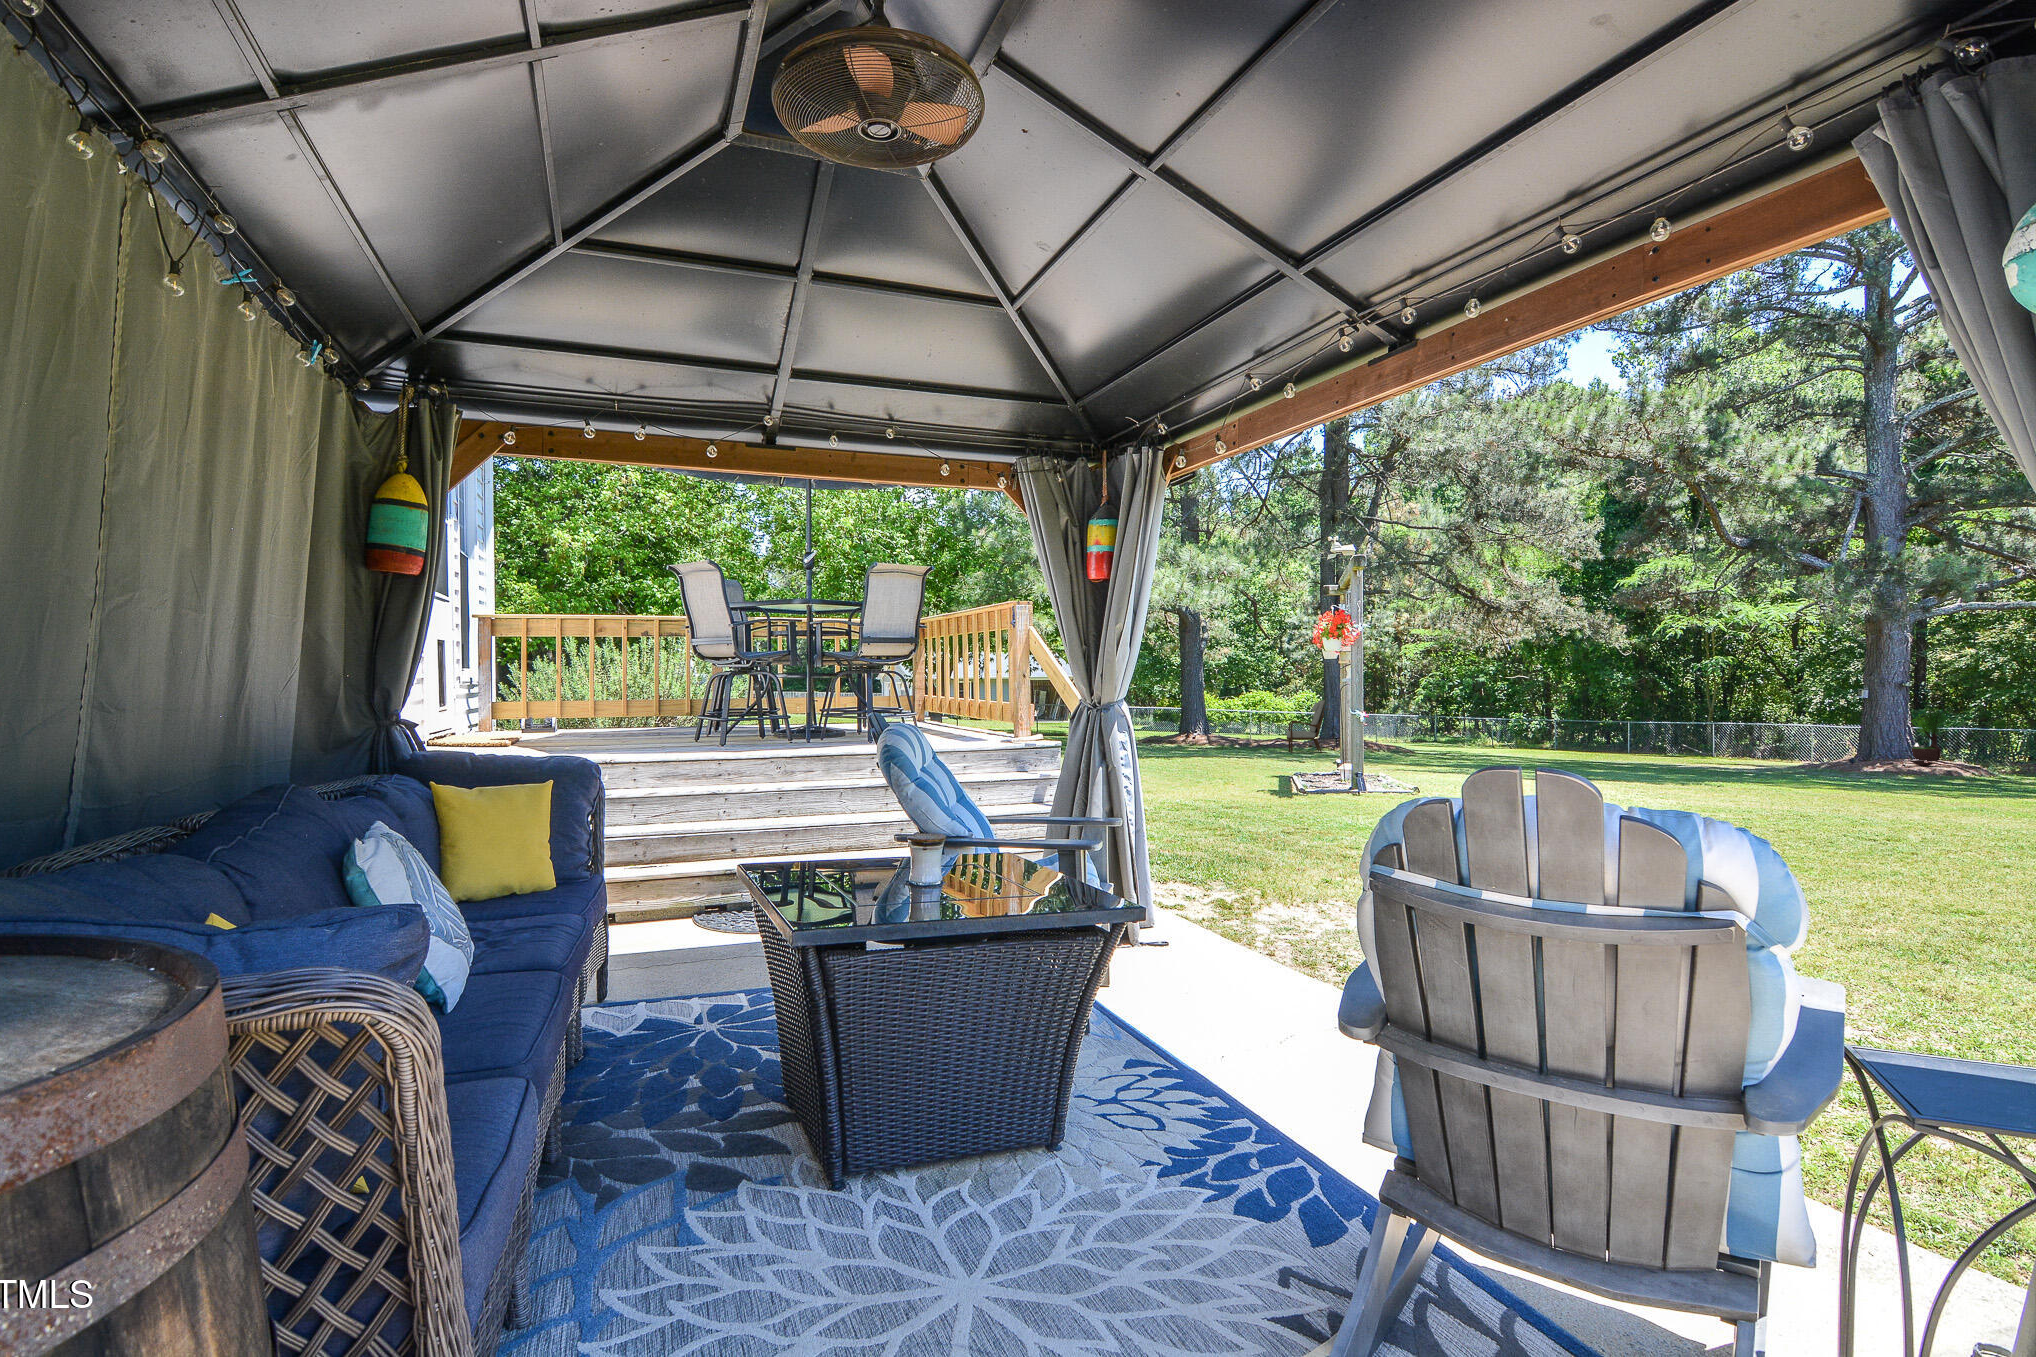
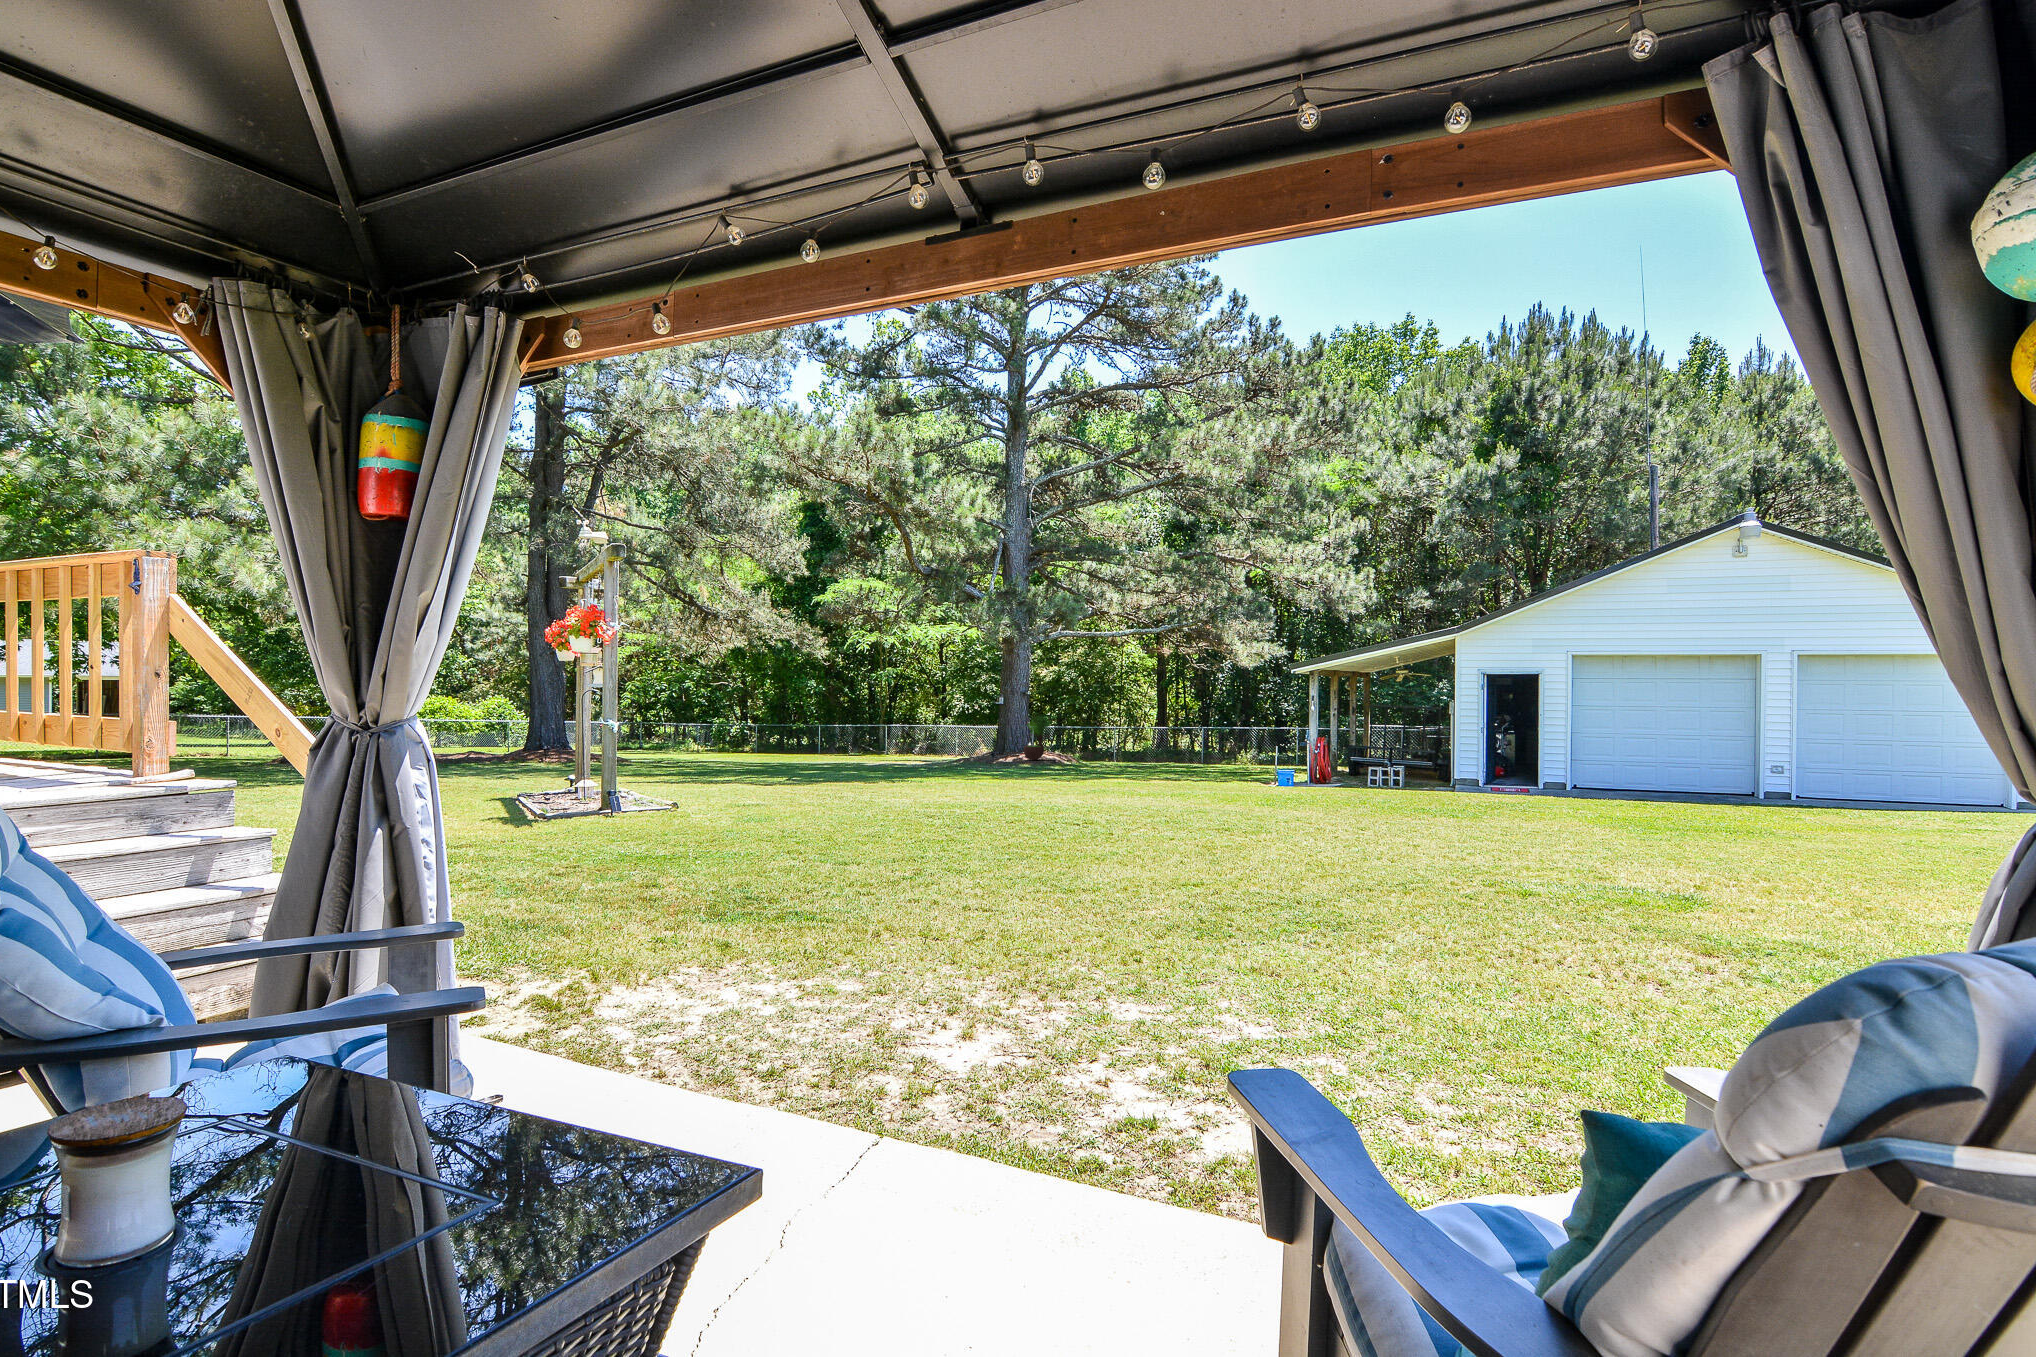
armchair: present [1287,698,1327,753] -> none [484,703,537,766]

